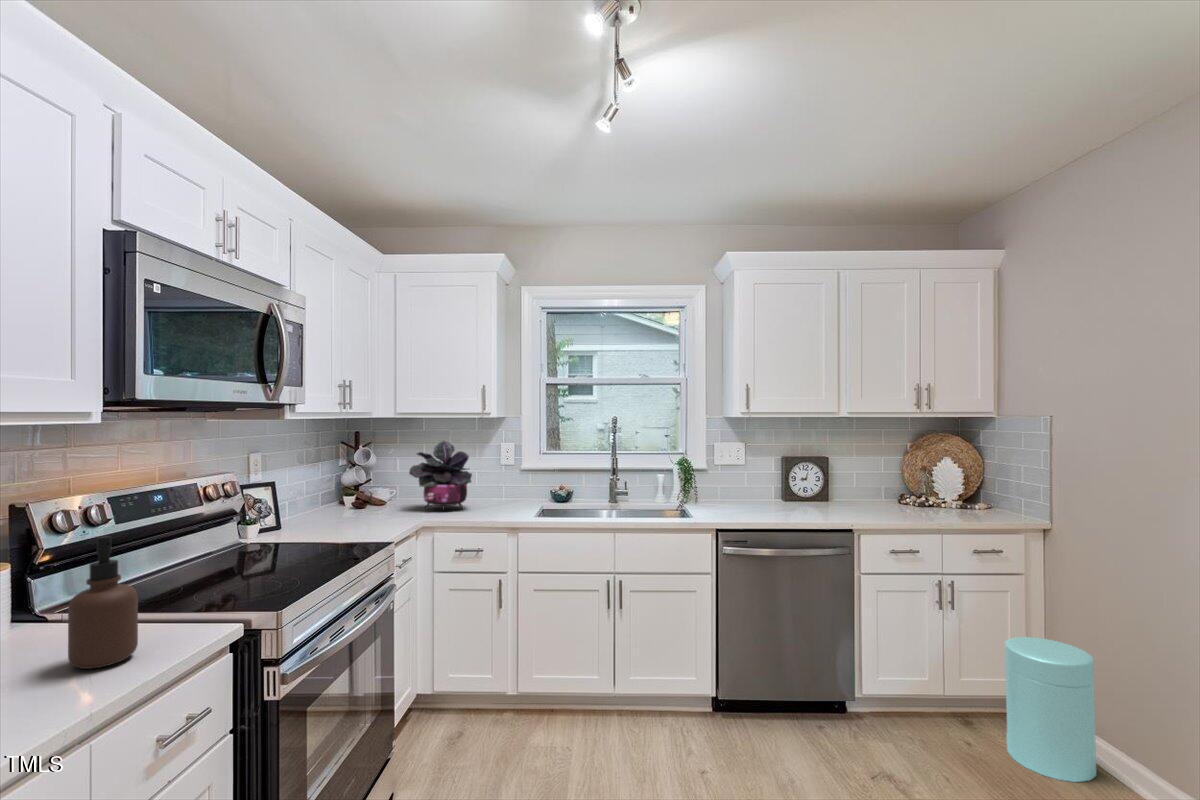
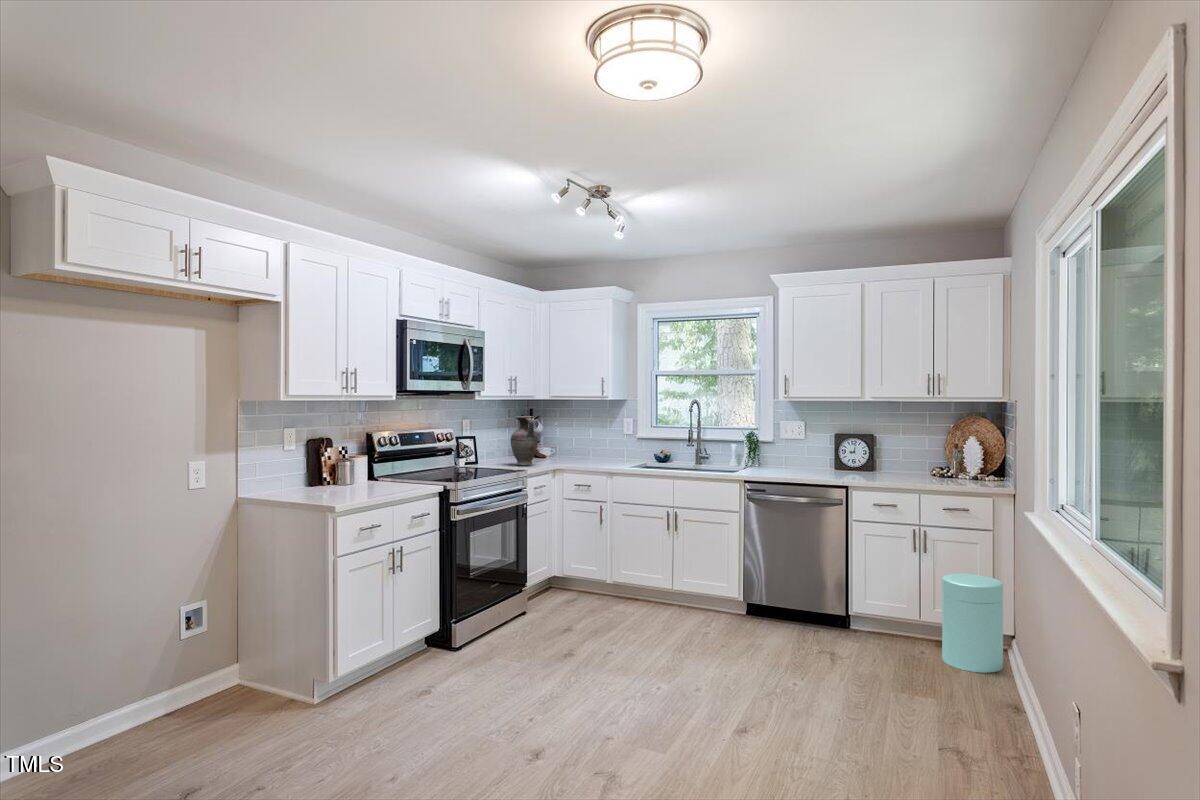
potted plant: present [409,441,472,509] -> none [557,415,598,462]
vase: none [342,445,389,526] -> present [511,416,538,465]
soap dispenser: present [68,536,138,669] -> none [387,442,408,490]

